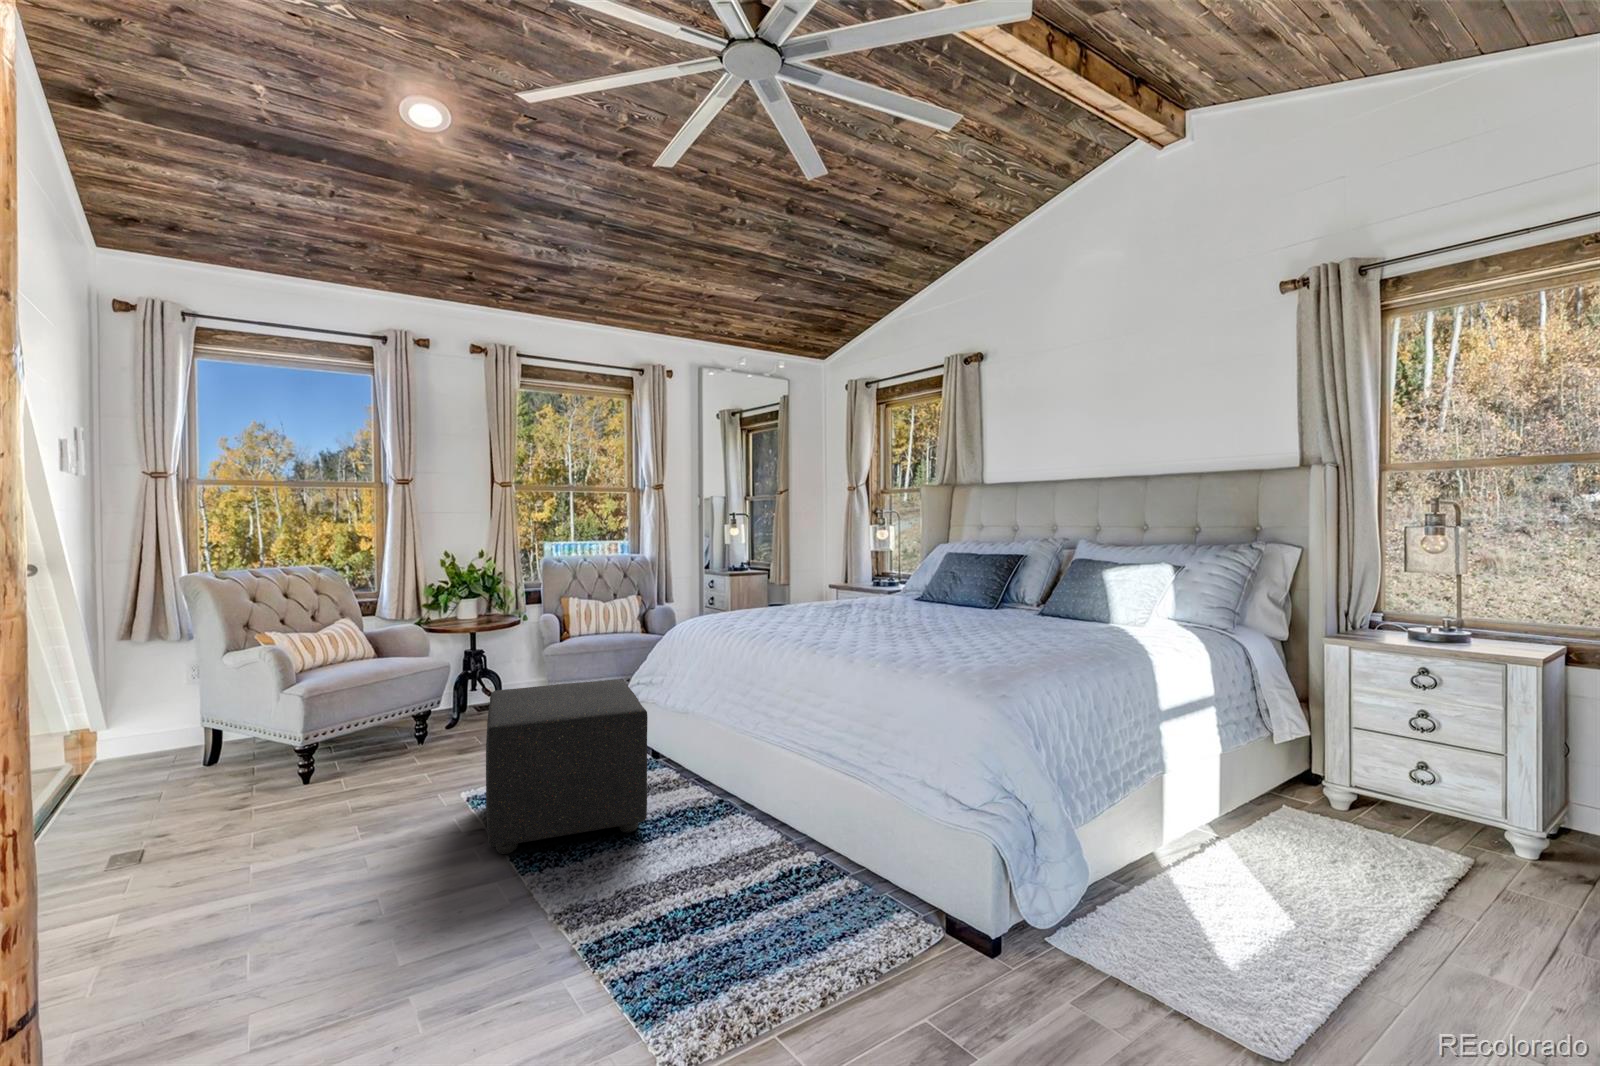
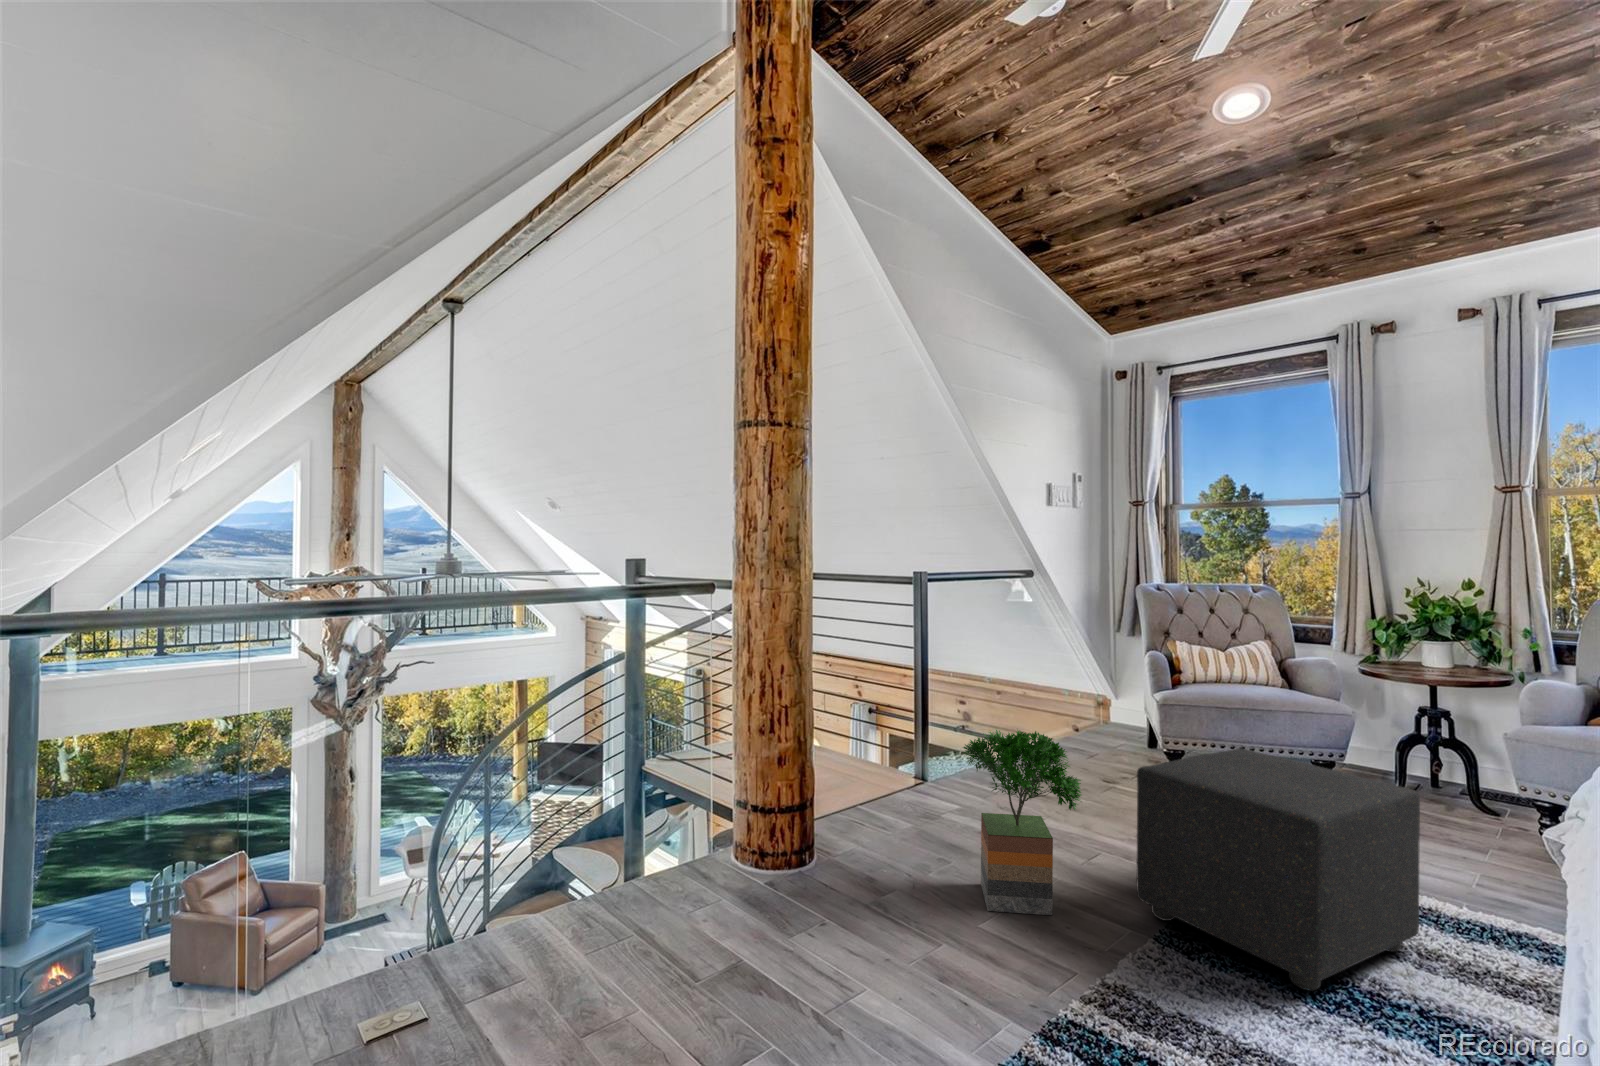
potted tree: none [306,728,479,947] -> present [963,729,1081,915]

